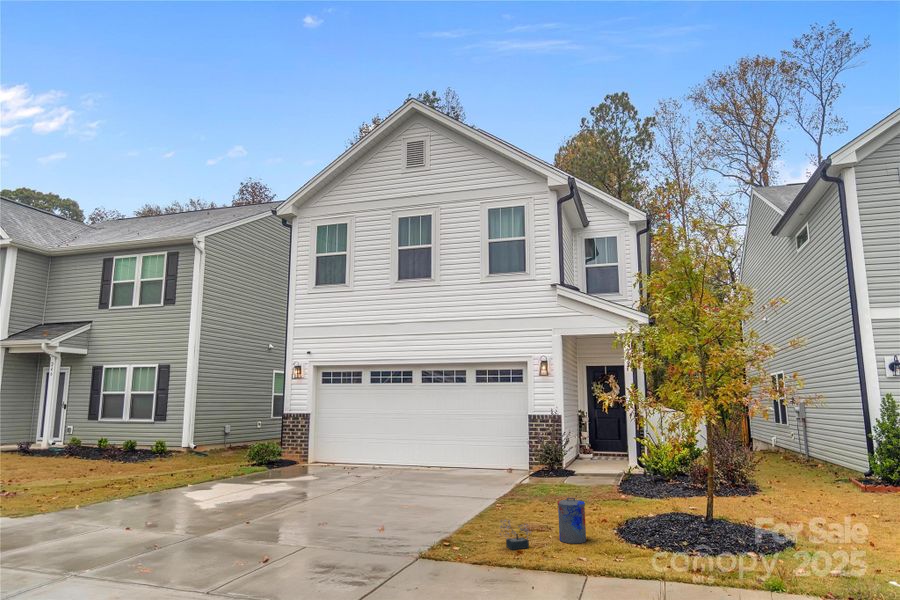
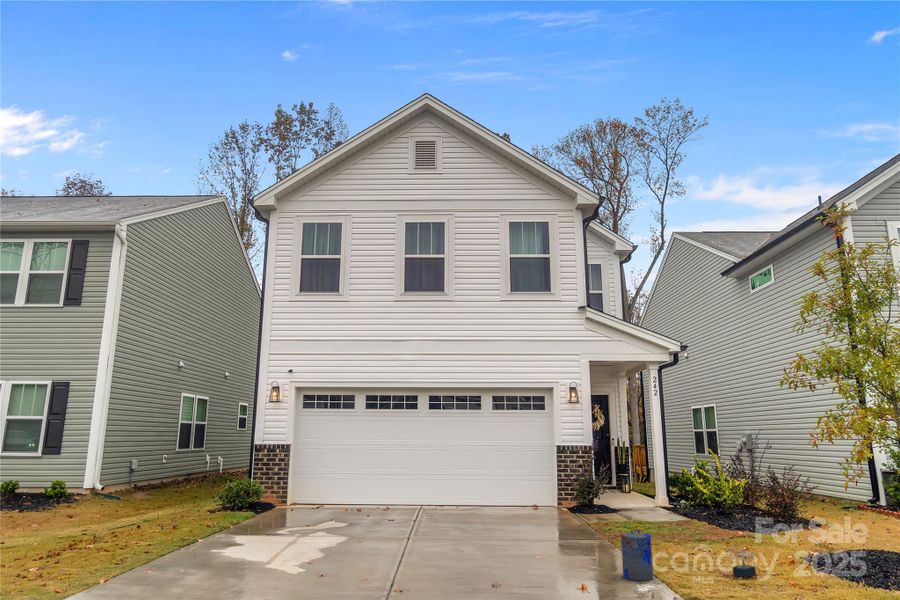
trash can: present [557,498,586,543] -> present [620,530,653,581]

